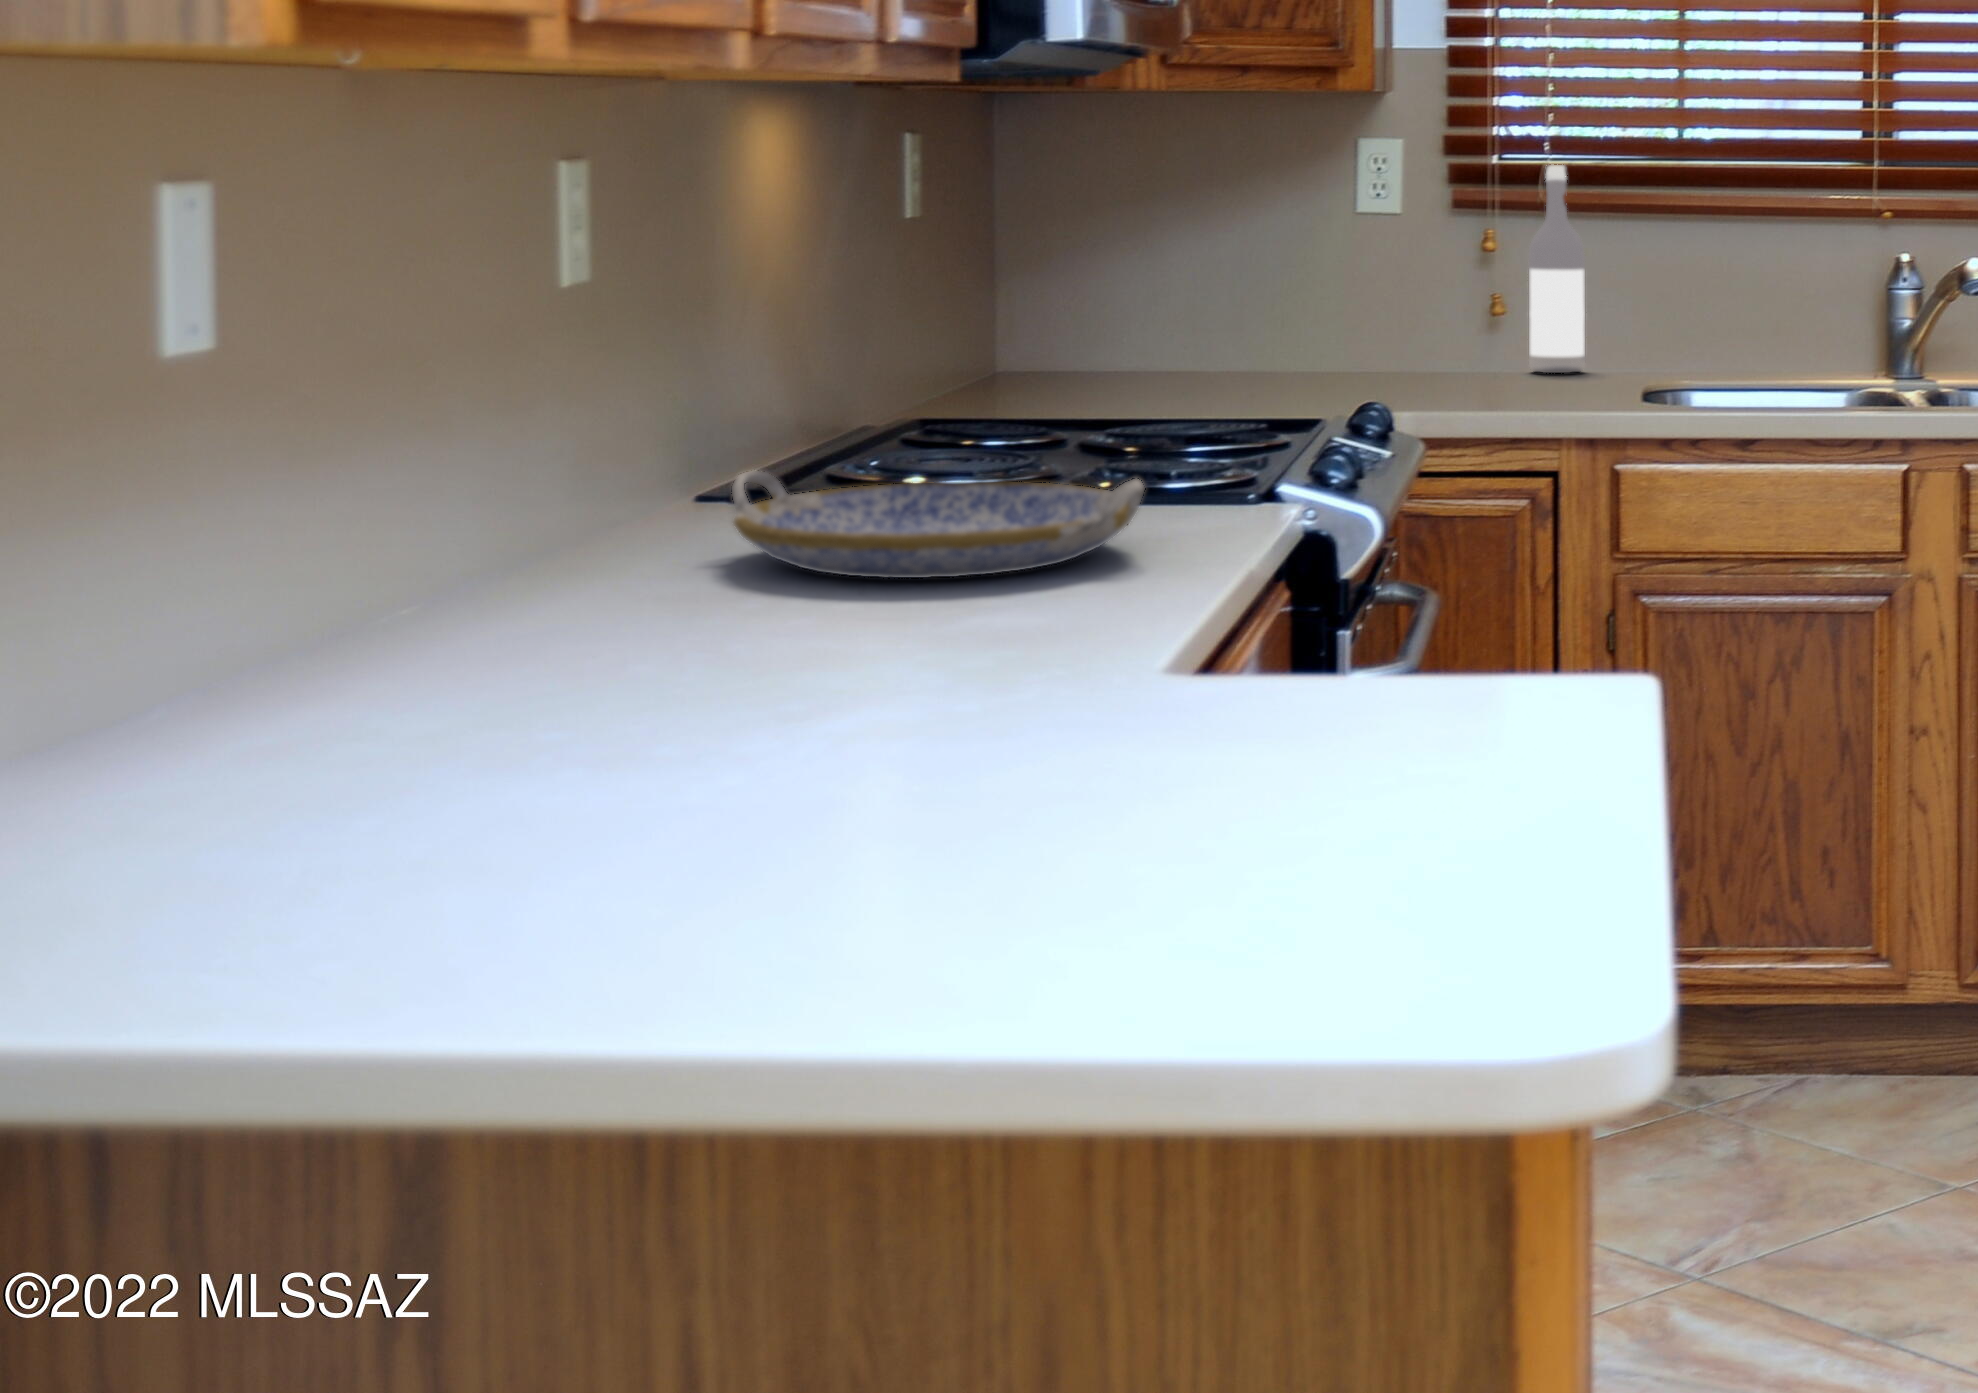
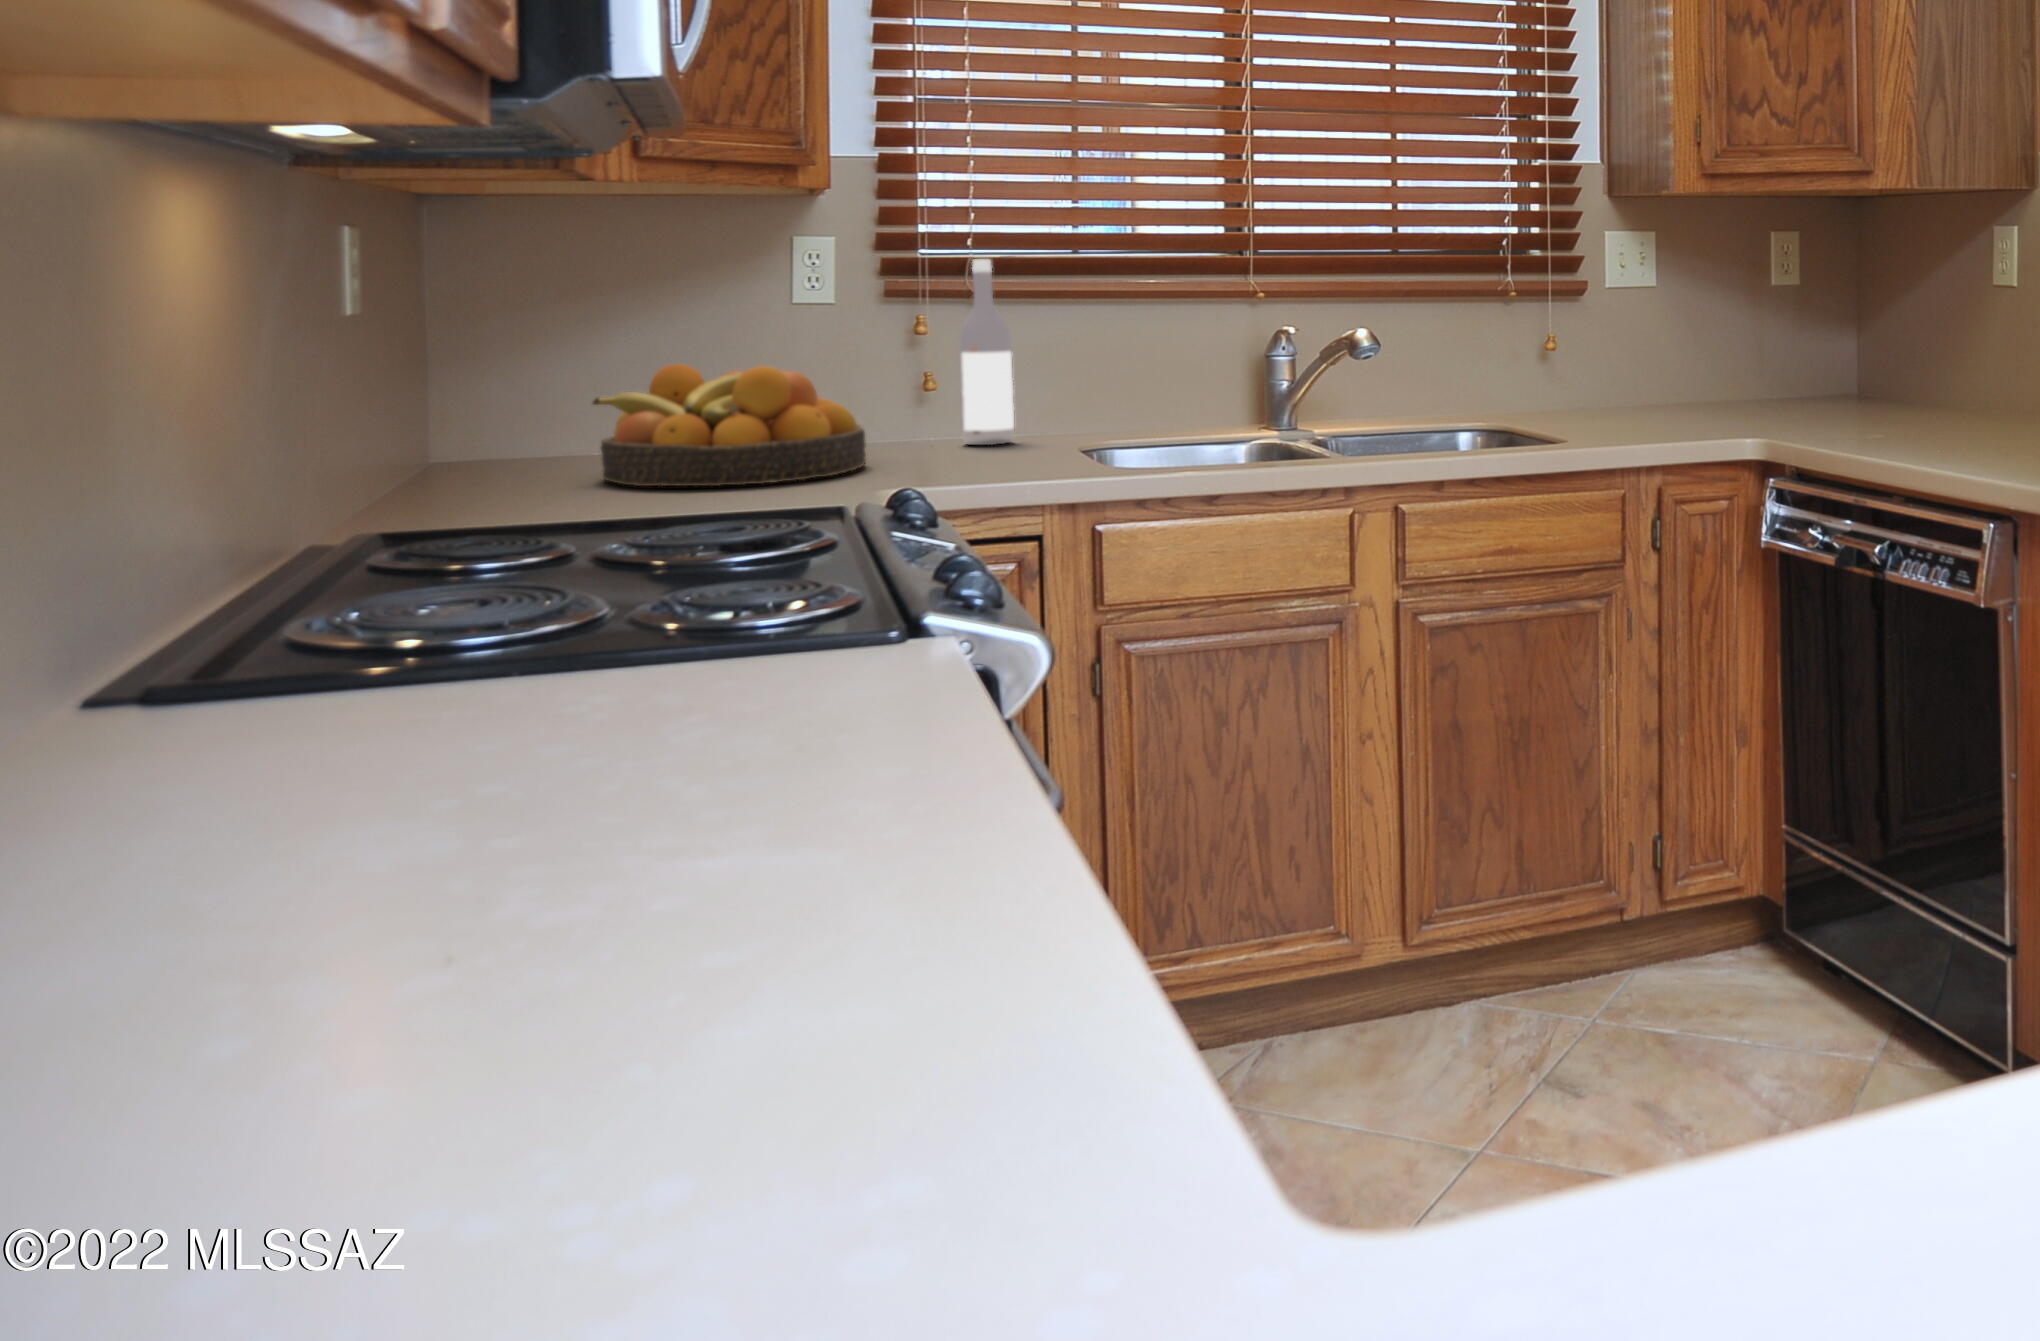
fruit bowl: none [1147,271,1408,396] -> present [593,364,866,486]
serving tray: present [732,470,1144,578] -> none [252,618,840,787]

